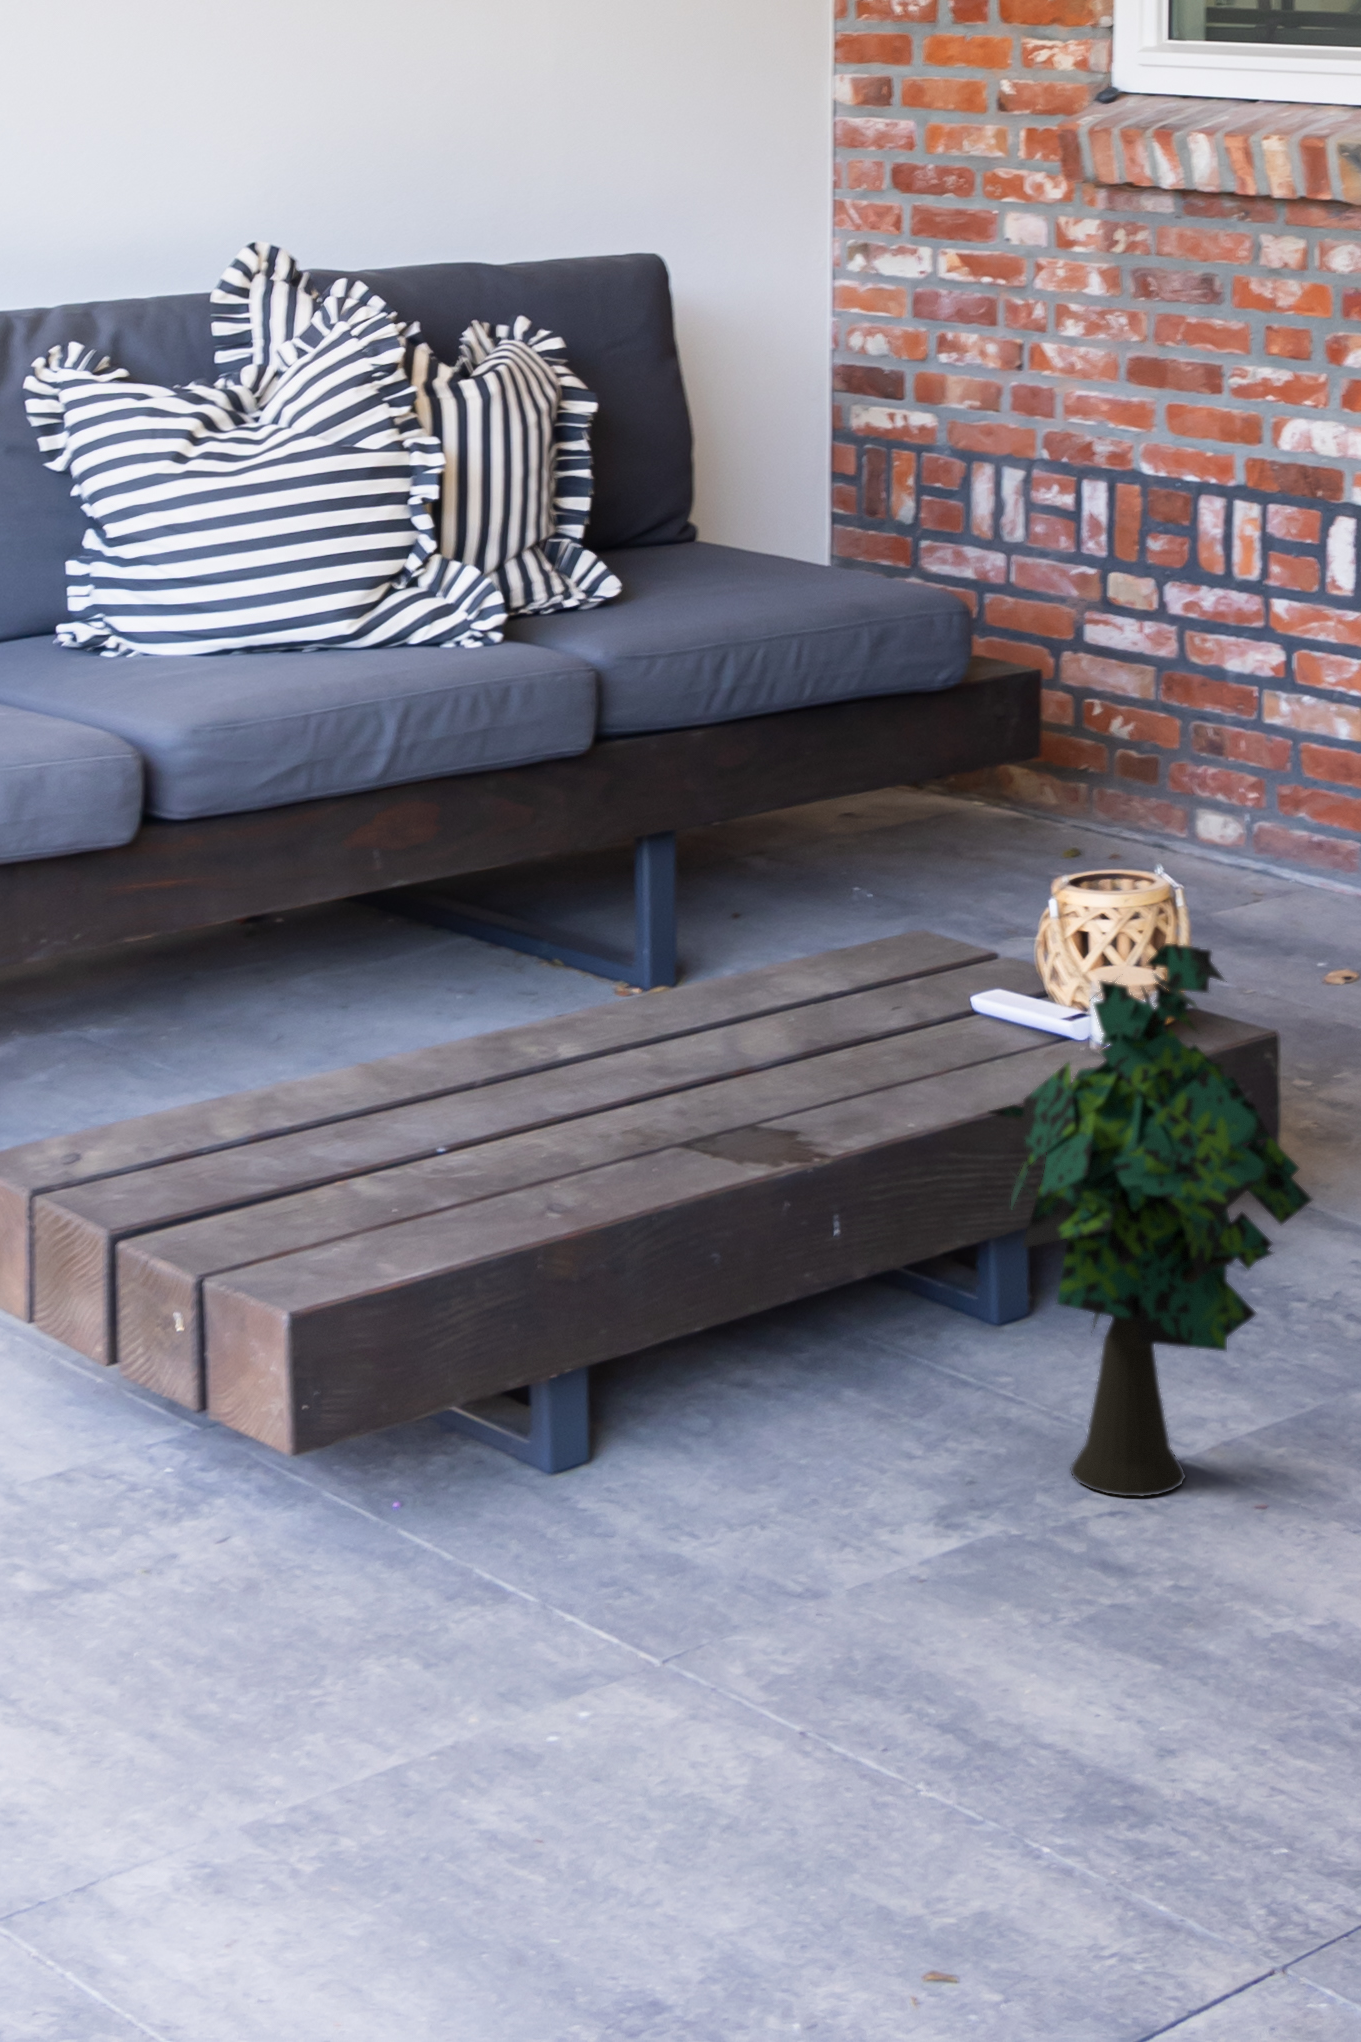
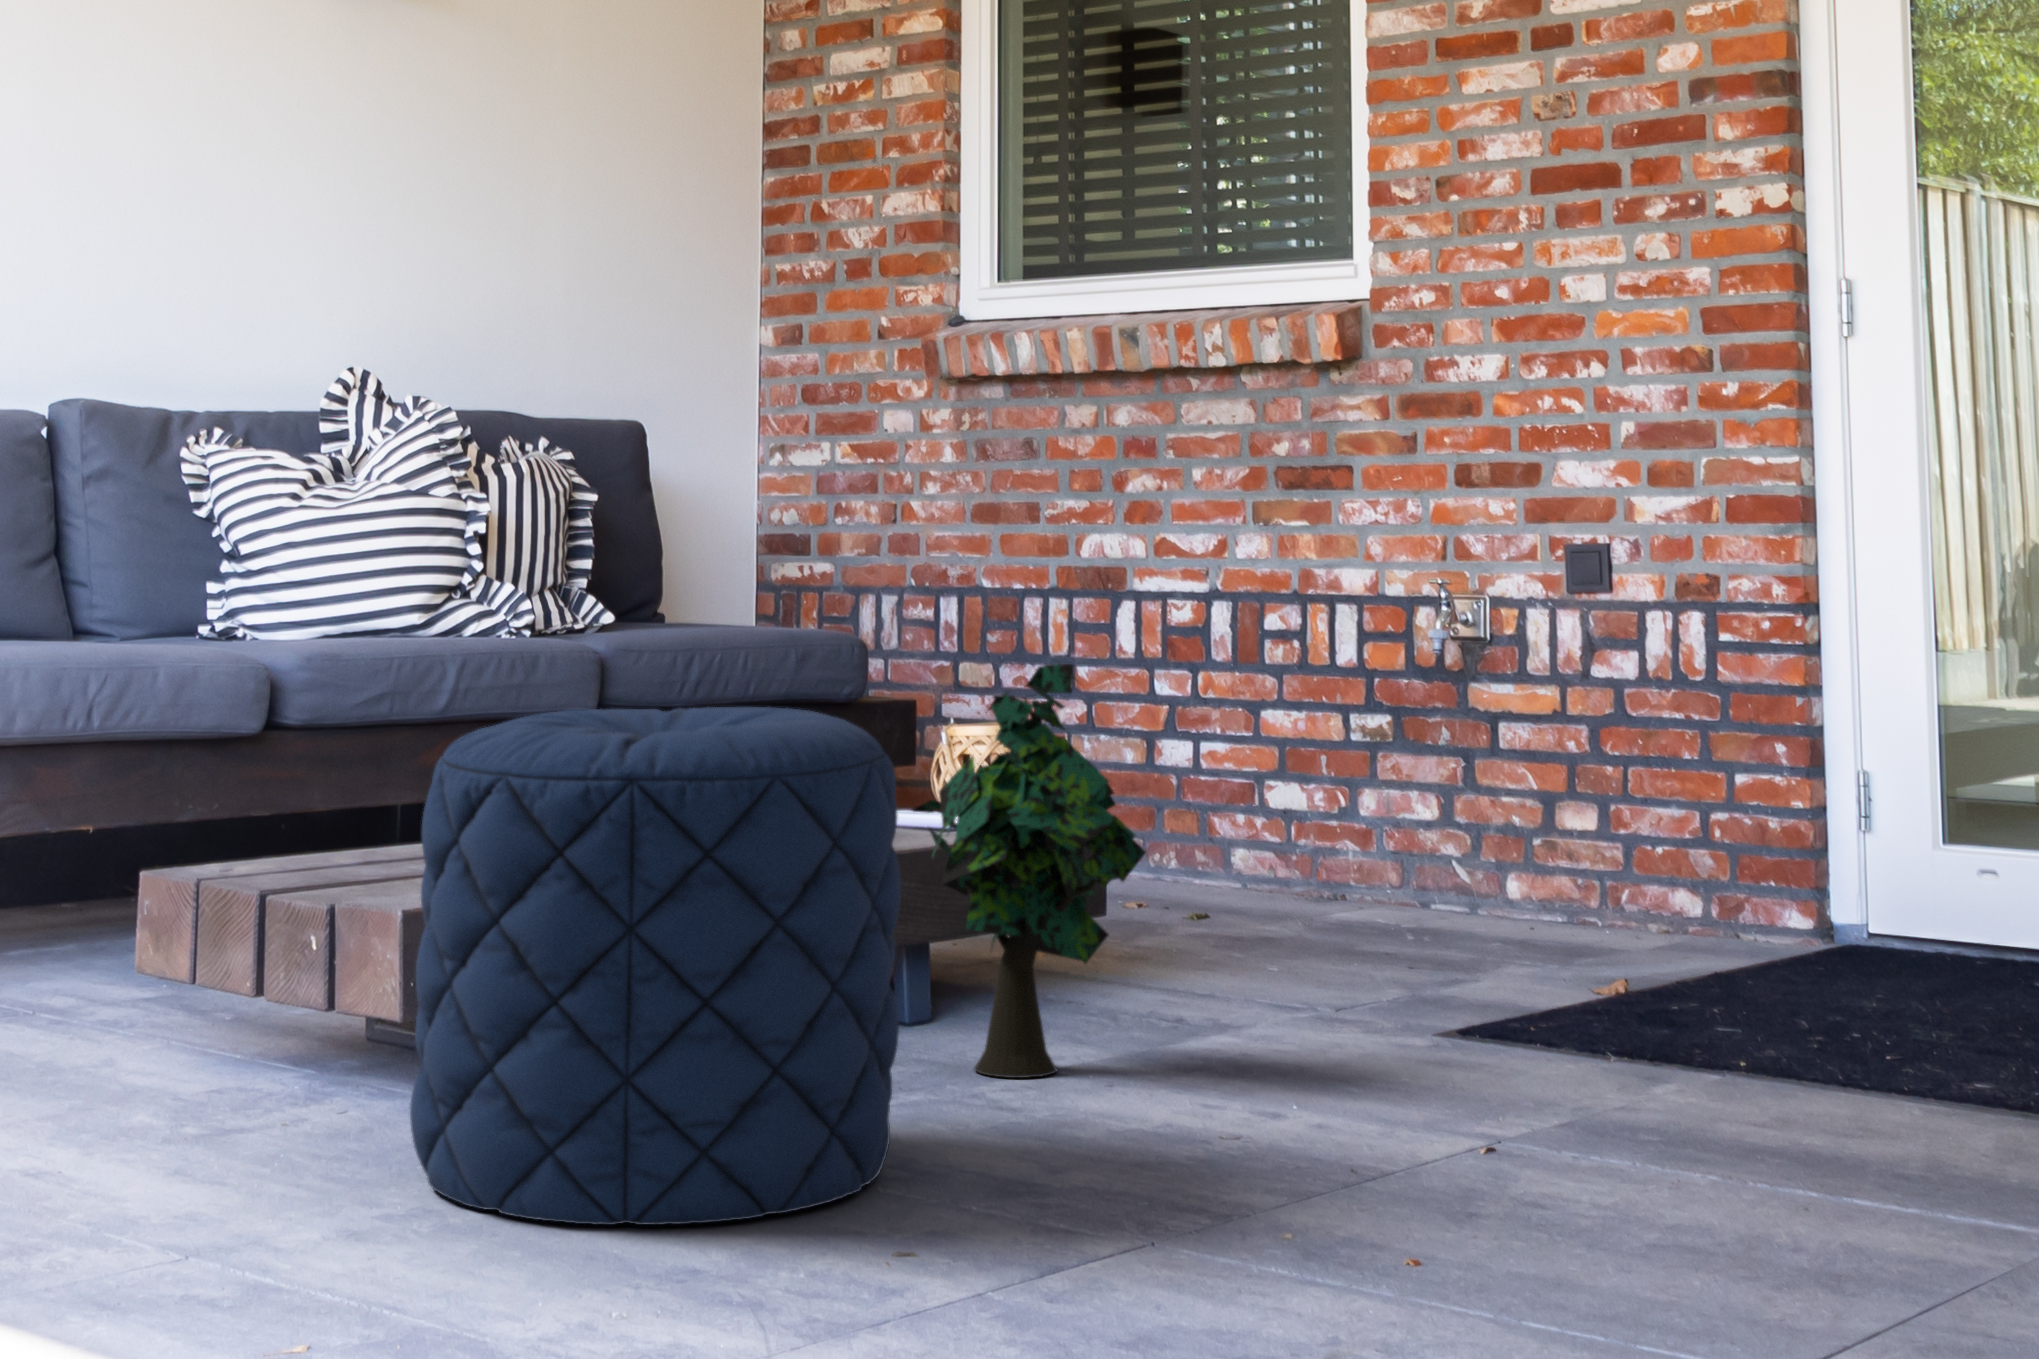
pouf: none [289,1100,941,1905] -> present [410,707,901,1225]

